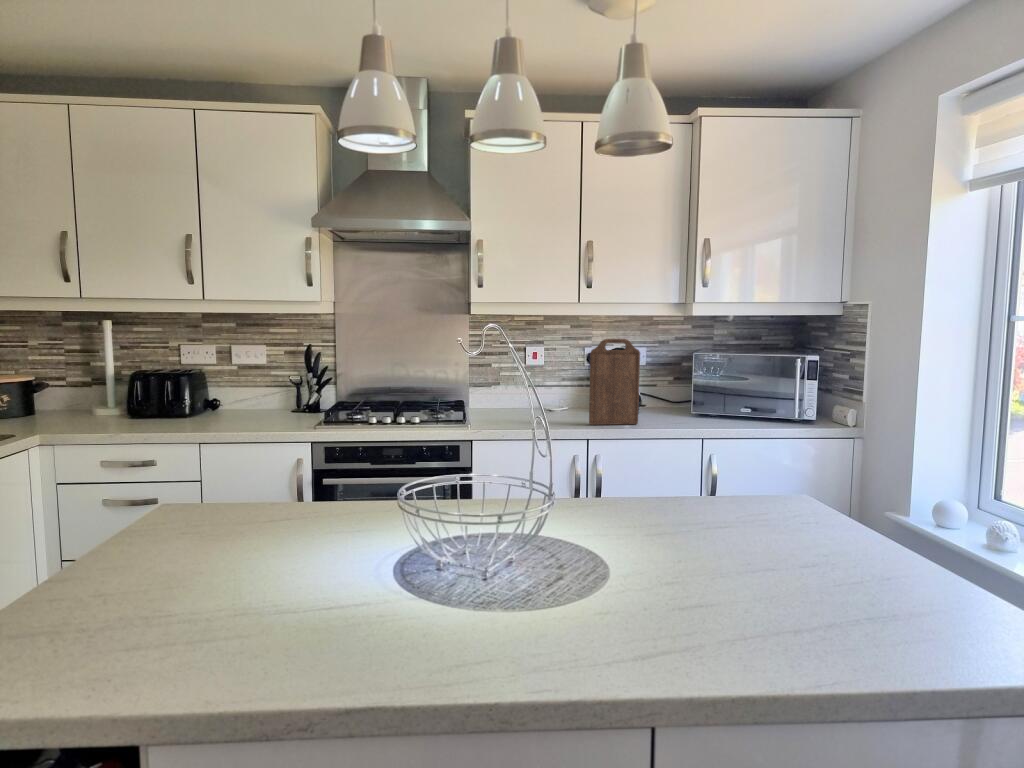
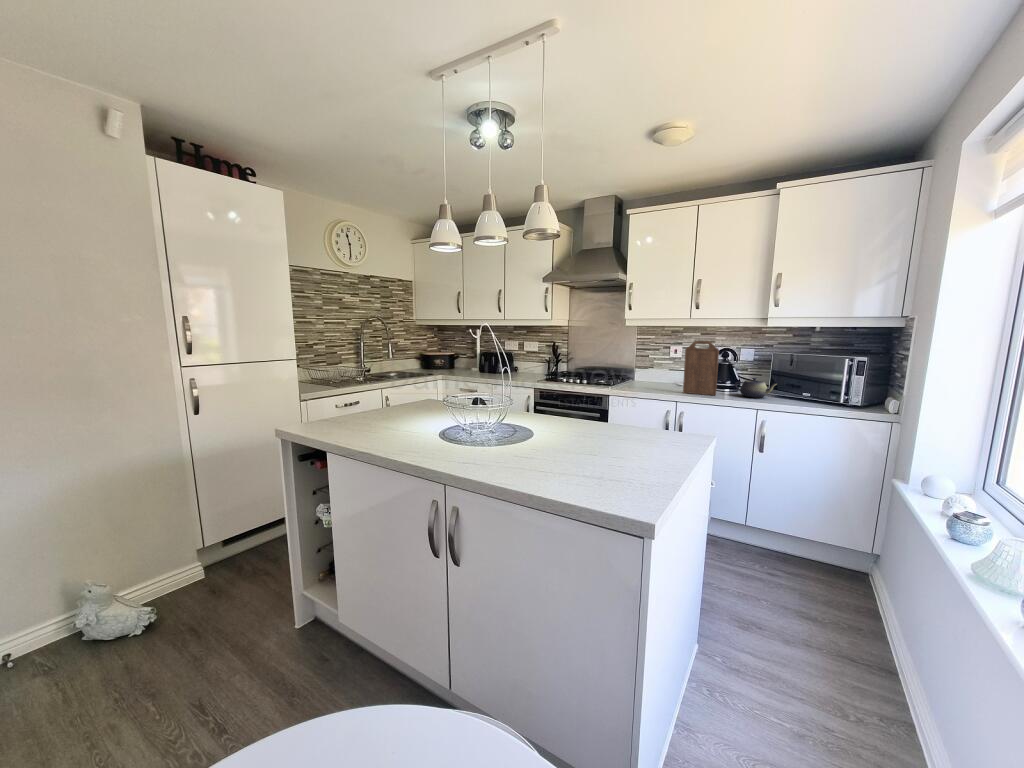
teapot: none [654,392,715,422] -> present [735,378,777,398]

